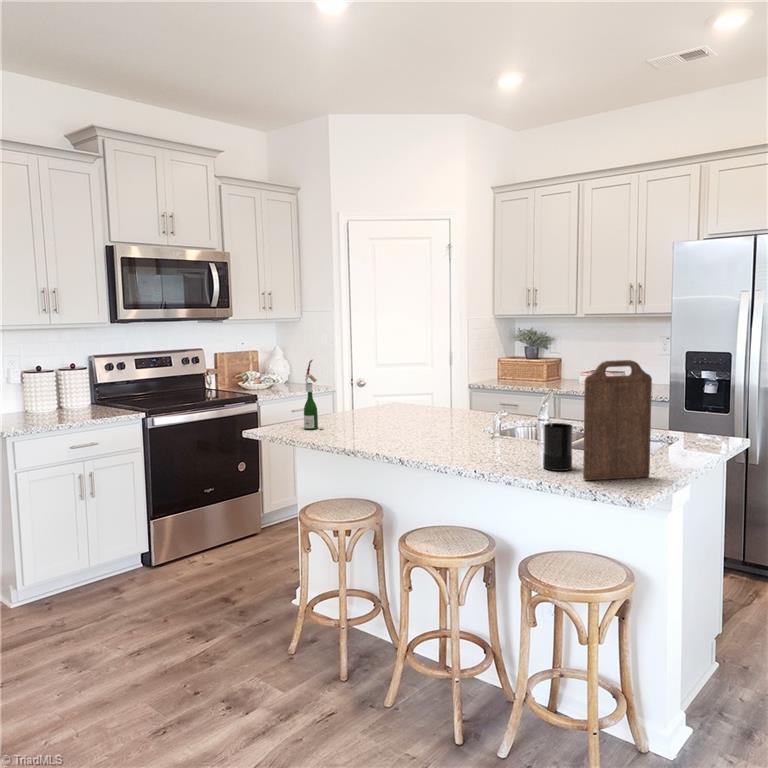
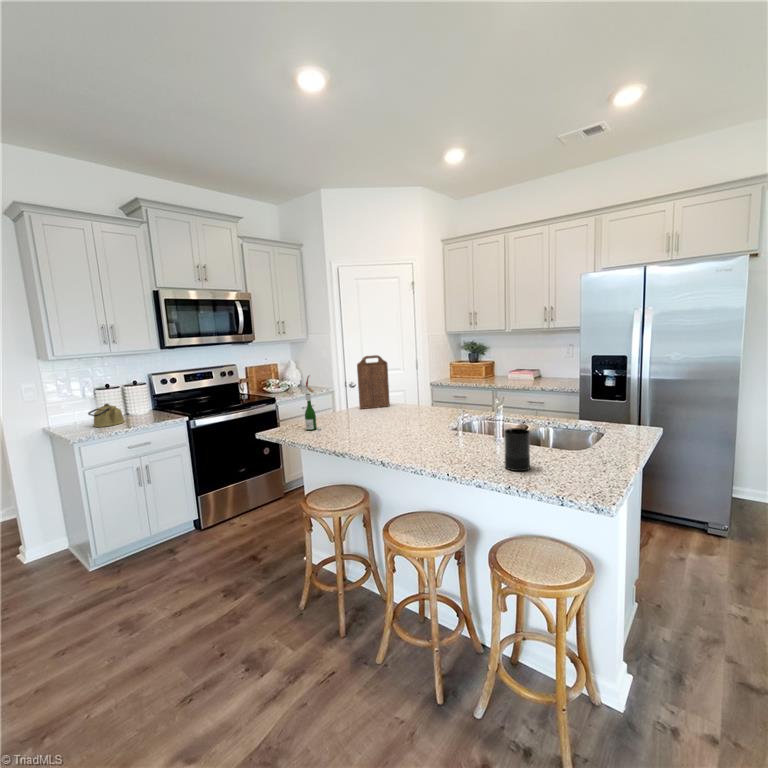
cutting board: present [583,360,652,480] -> present [357,355,390,409]
kettle: none [18,391,64,420] -> present [88,404,125,427]

